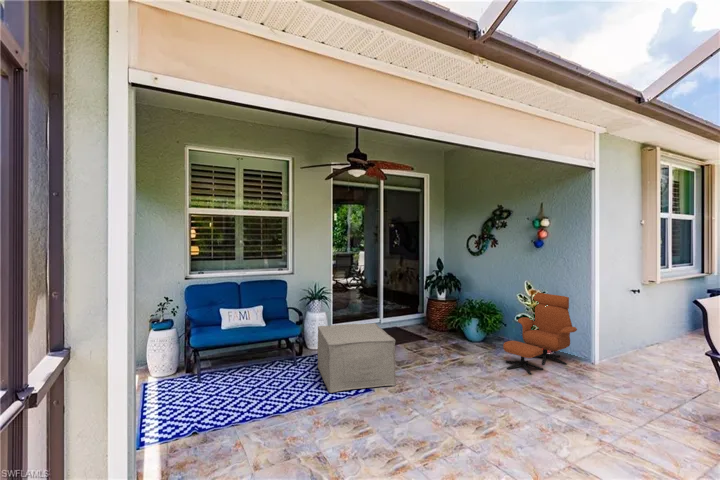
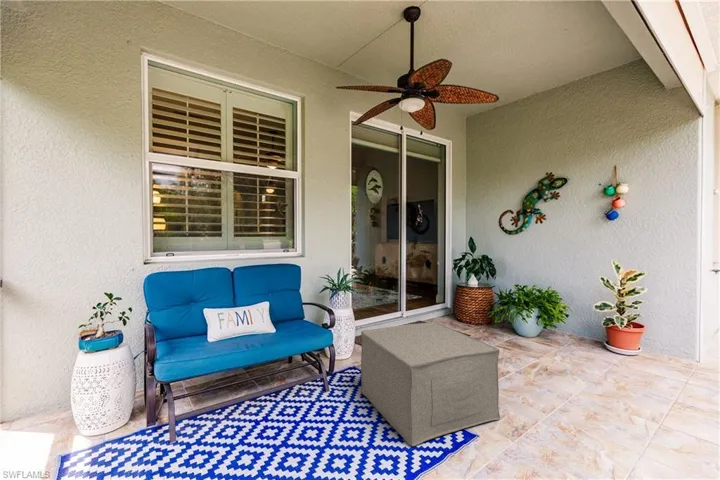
lounge chair: present [503,293,577,375] -> none [592,275,683,383]

